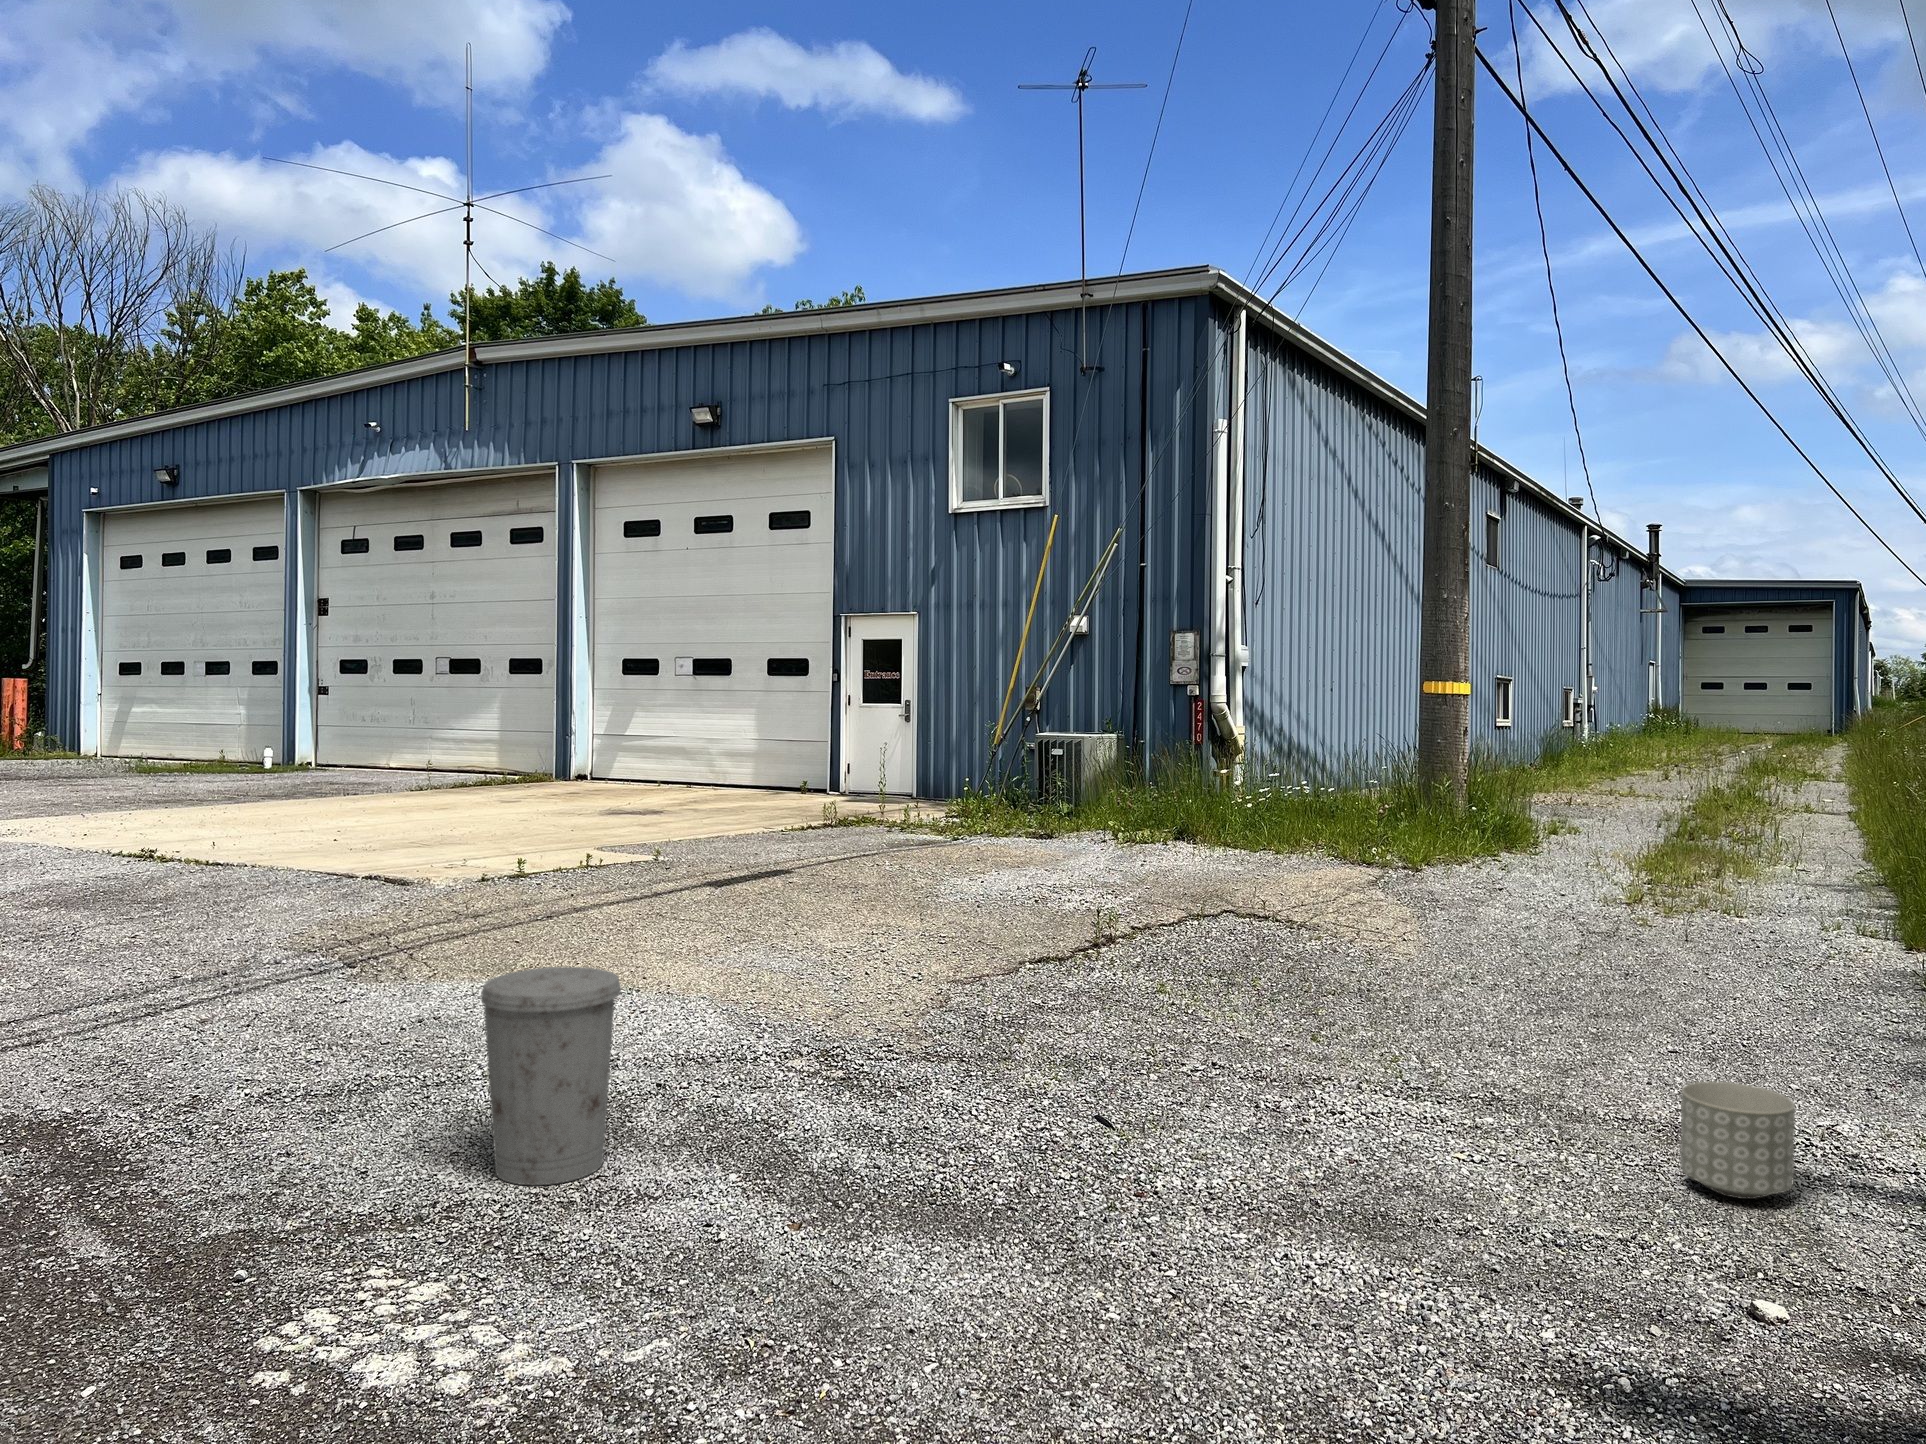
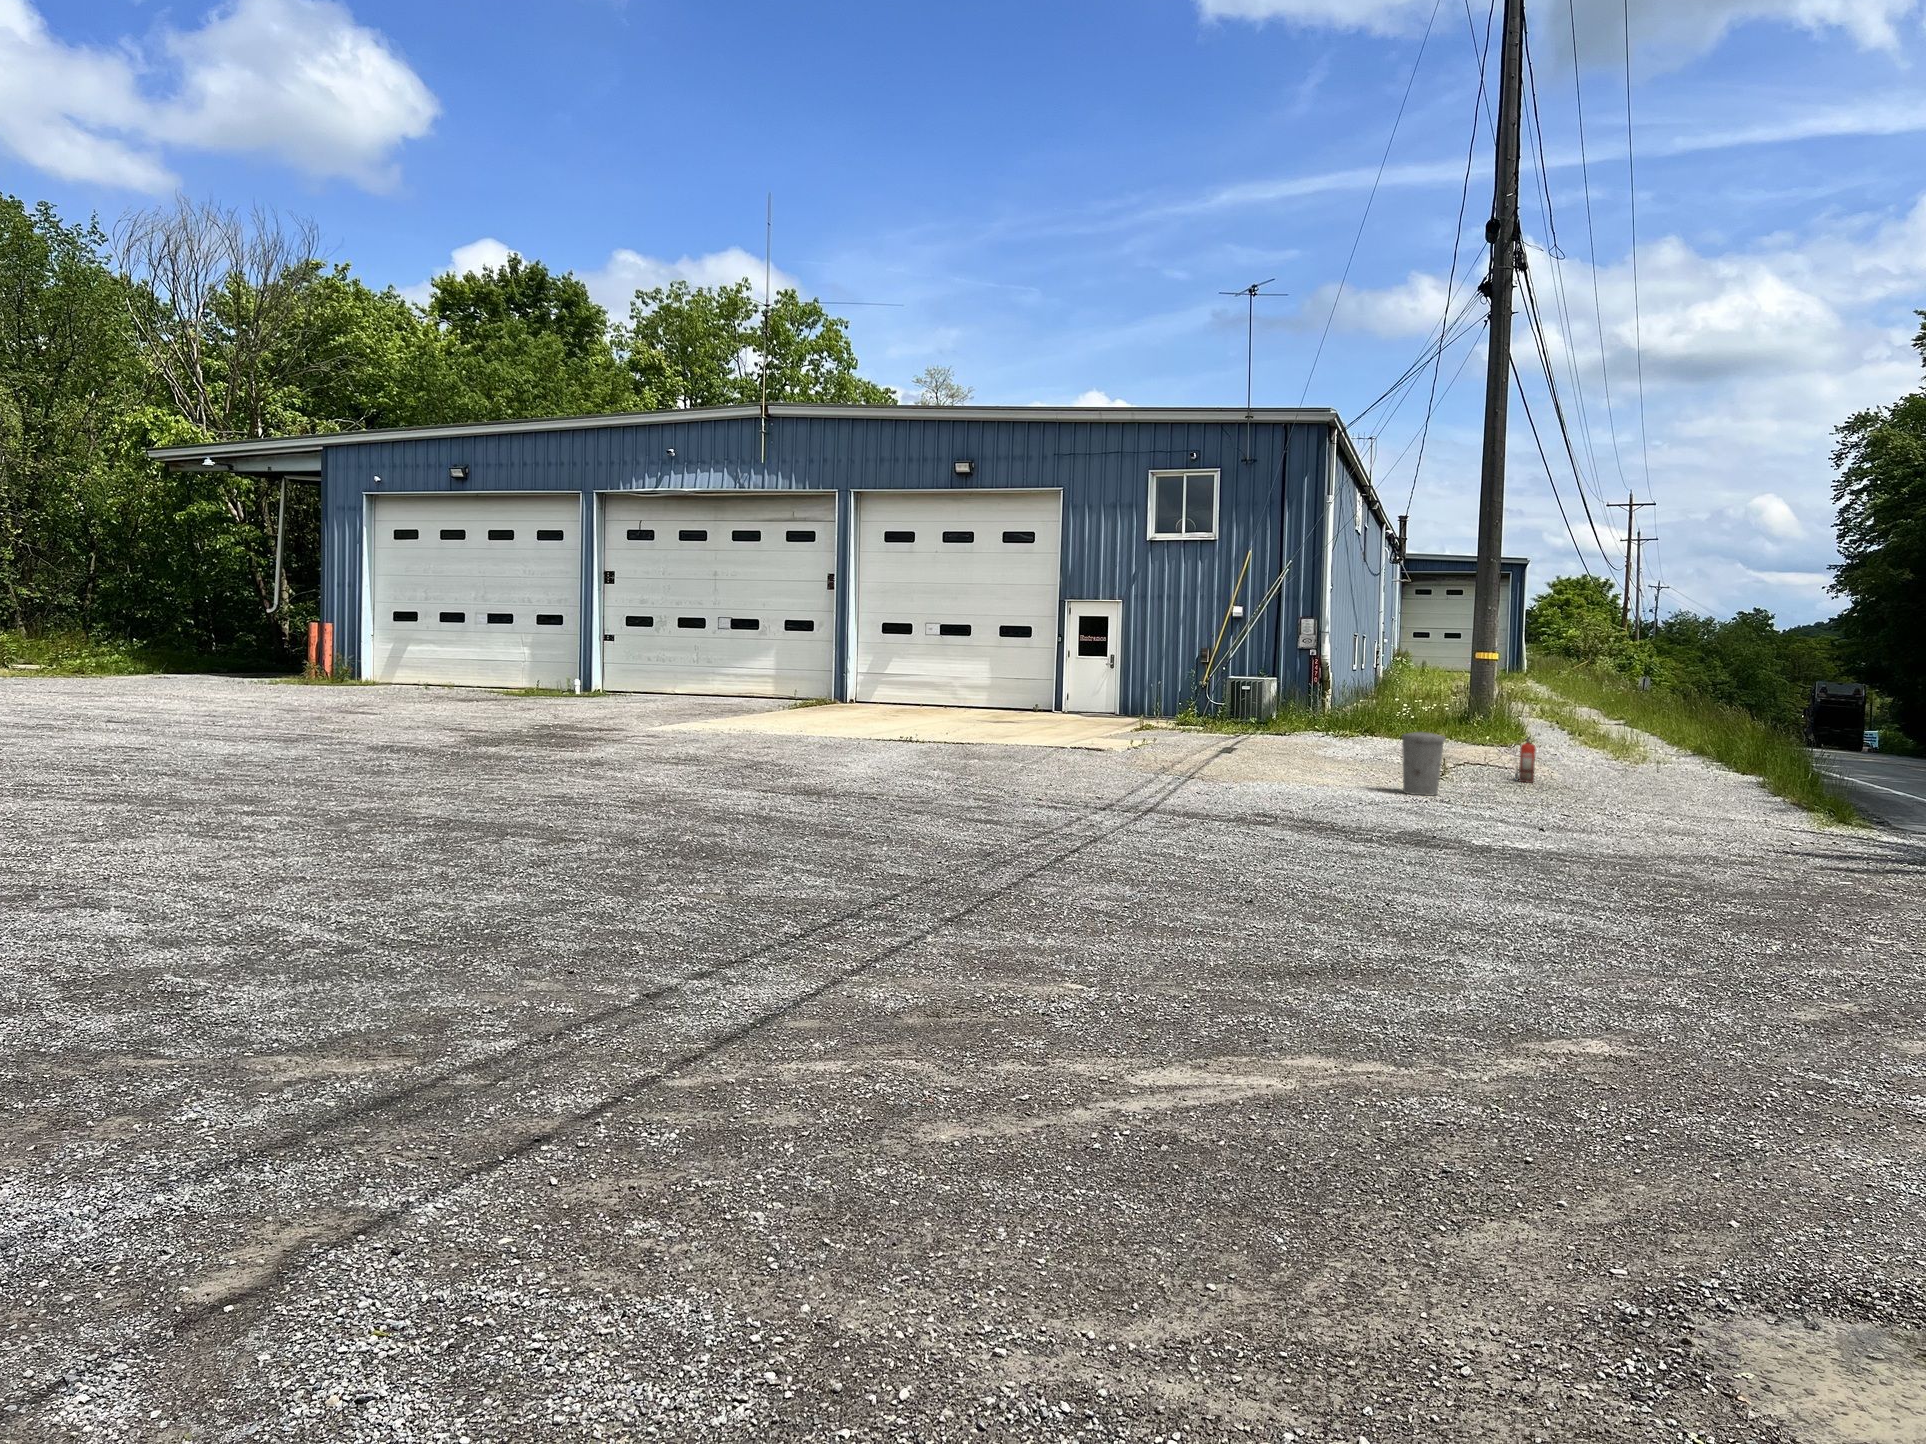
fire extinguisher: none [1123,921,1180,1057] -> present [1513,734,1536,783]
planter: present [1680,1081,1795,1199] -> none [1736,772,1772,802]

